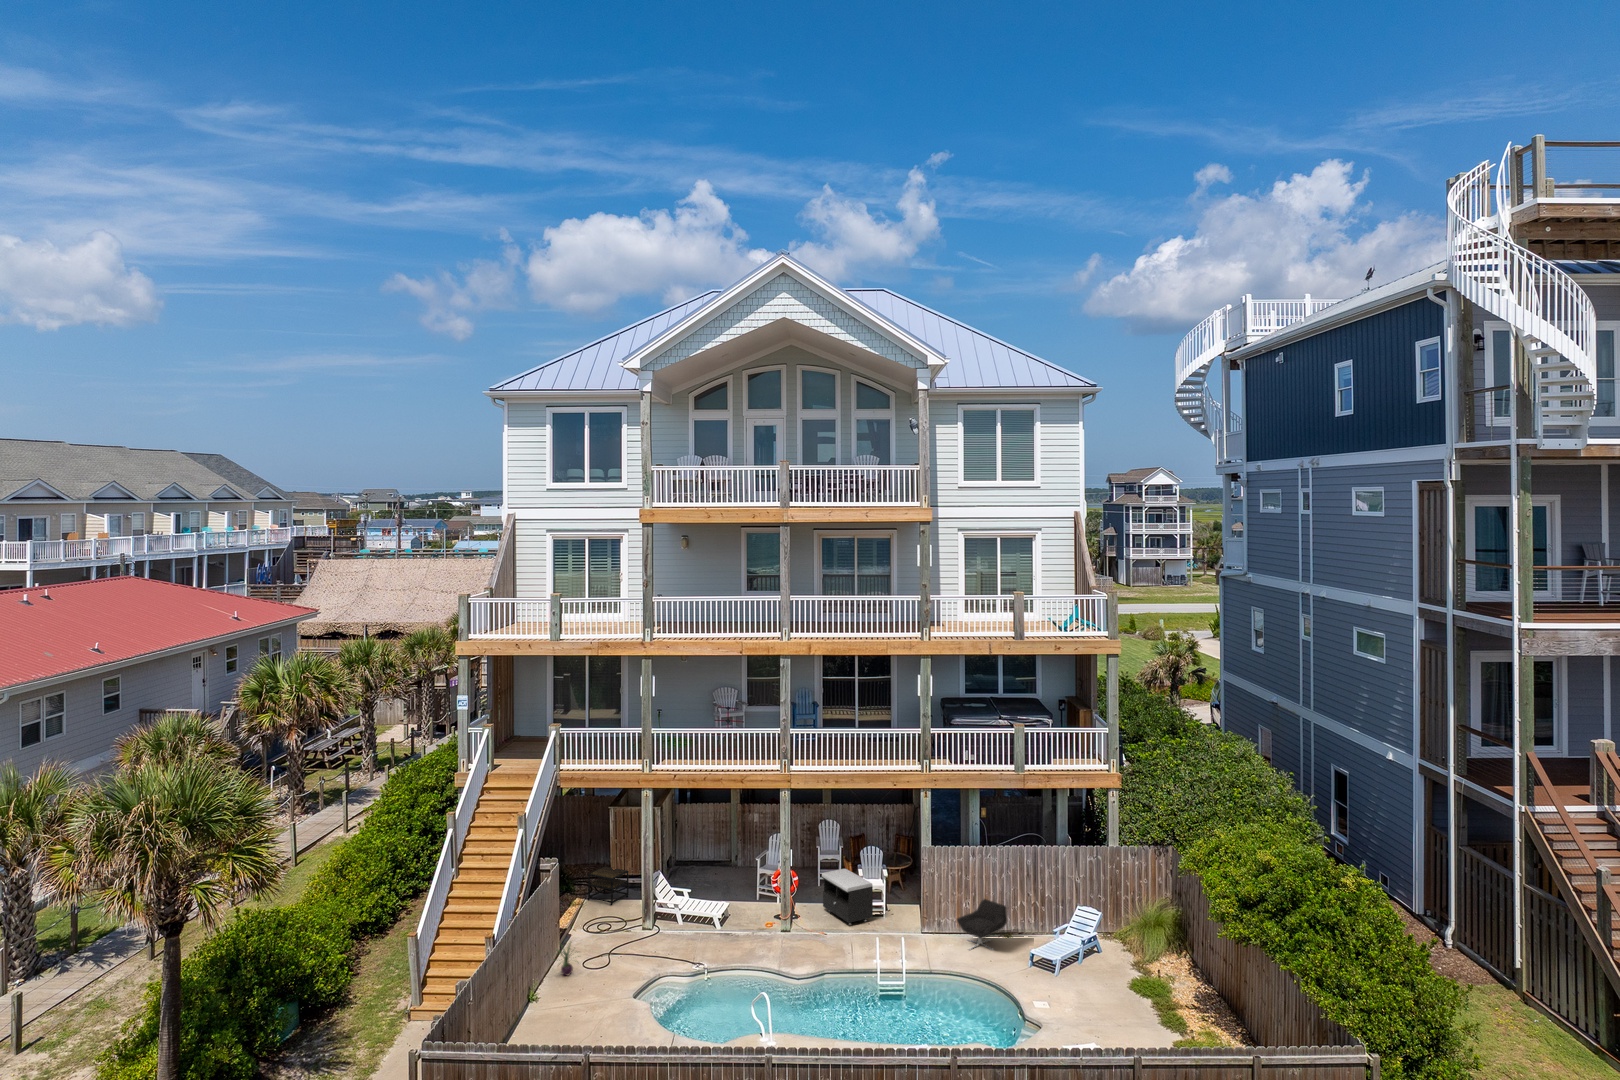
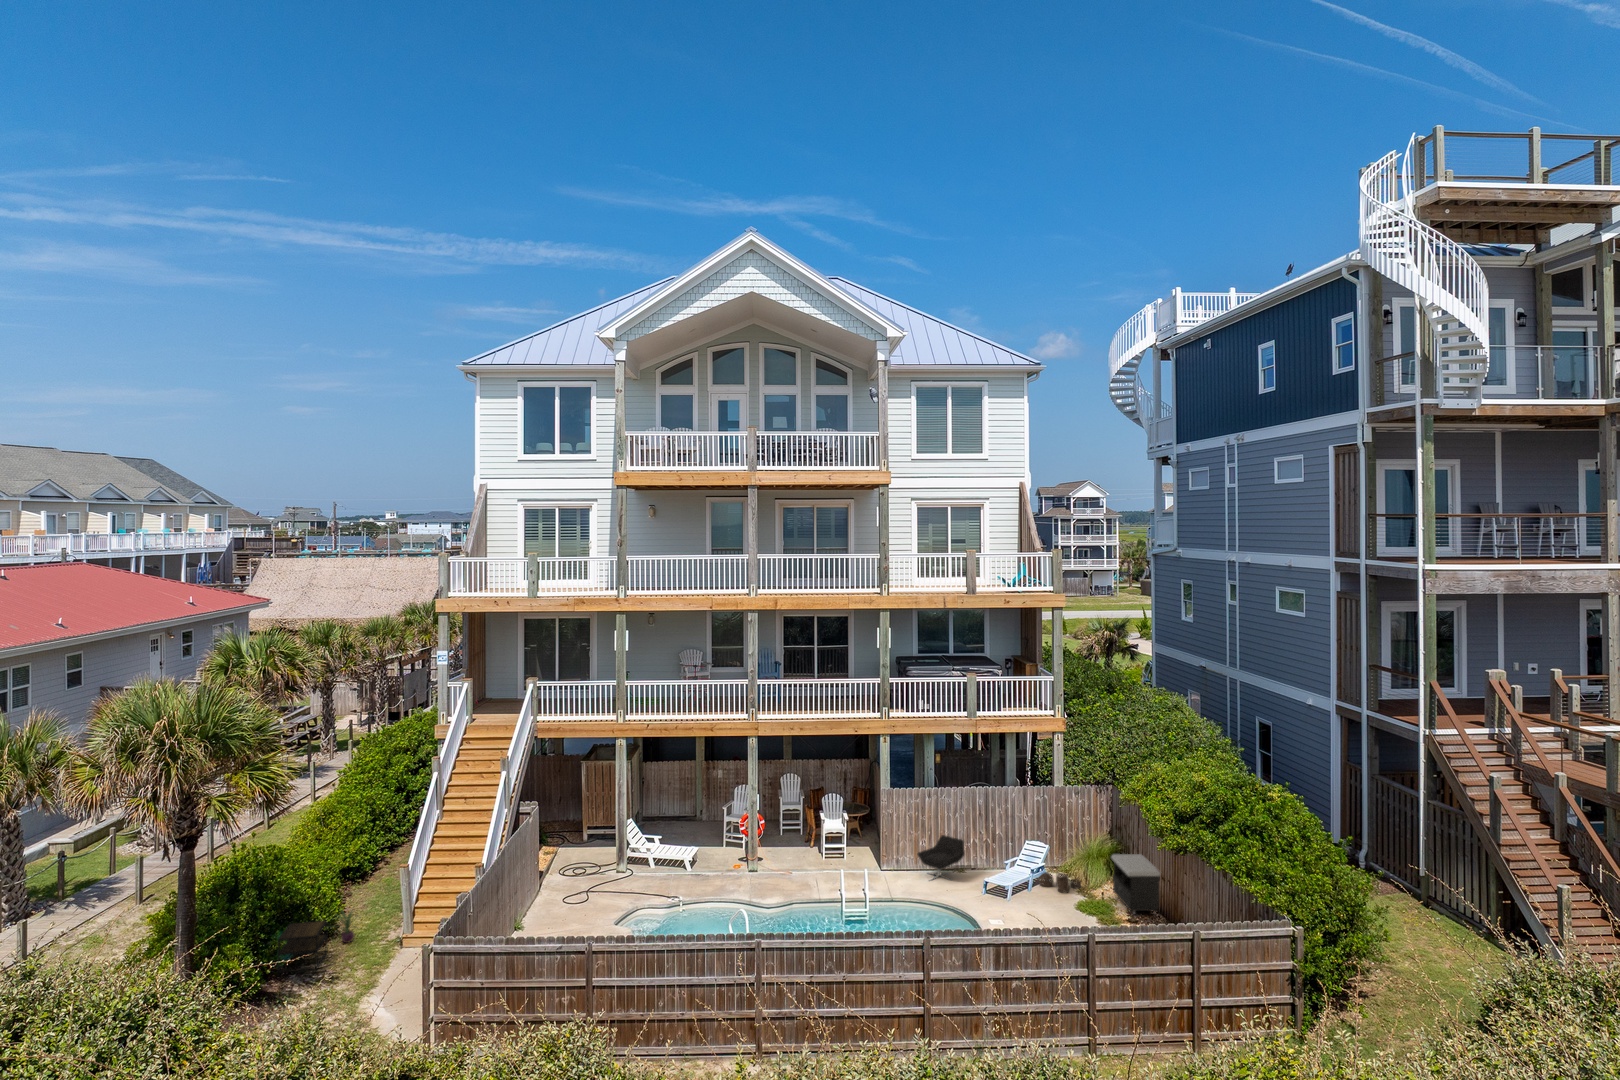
side table: present [588,866,629,905] -> present [278,921,328,976]
storage bench: present [822,869,873,925] -> present [1111,854,1160,914]
decorative plant: present [559,944,573,976] -> present [338,907,354,943]
woven basket: none [1088,944,1133,971] -> present [1039,872,1081,893]

